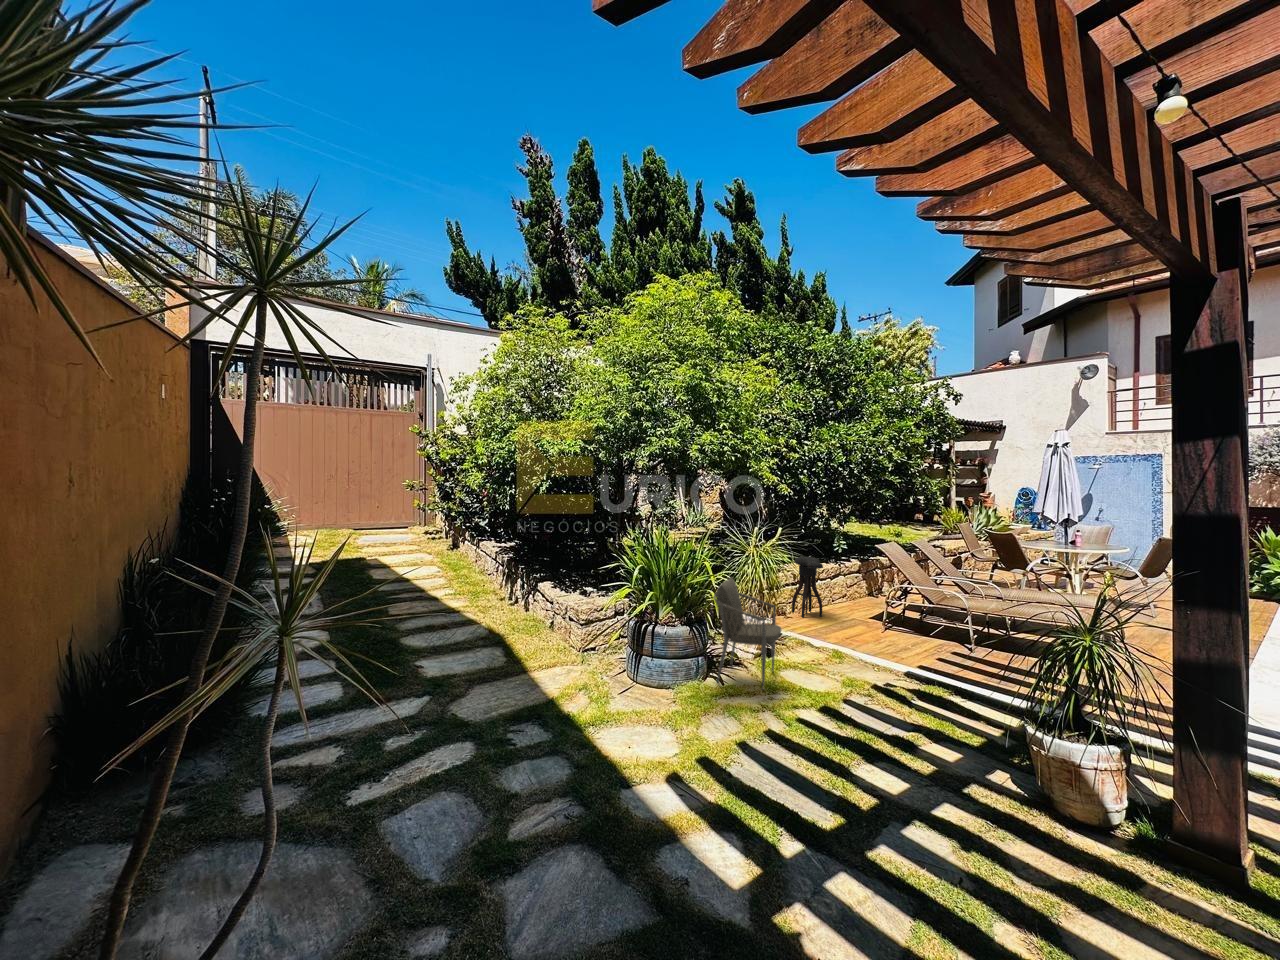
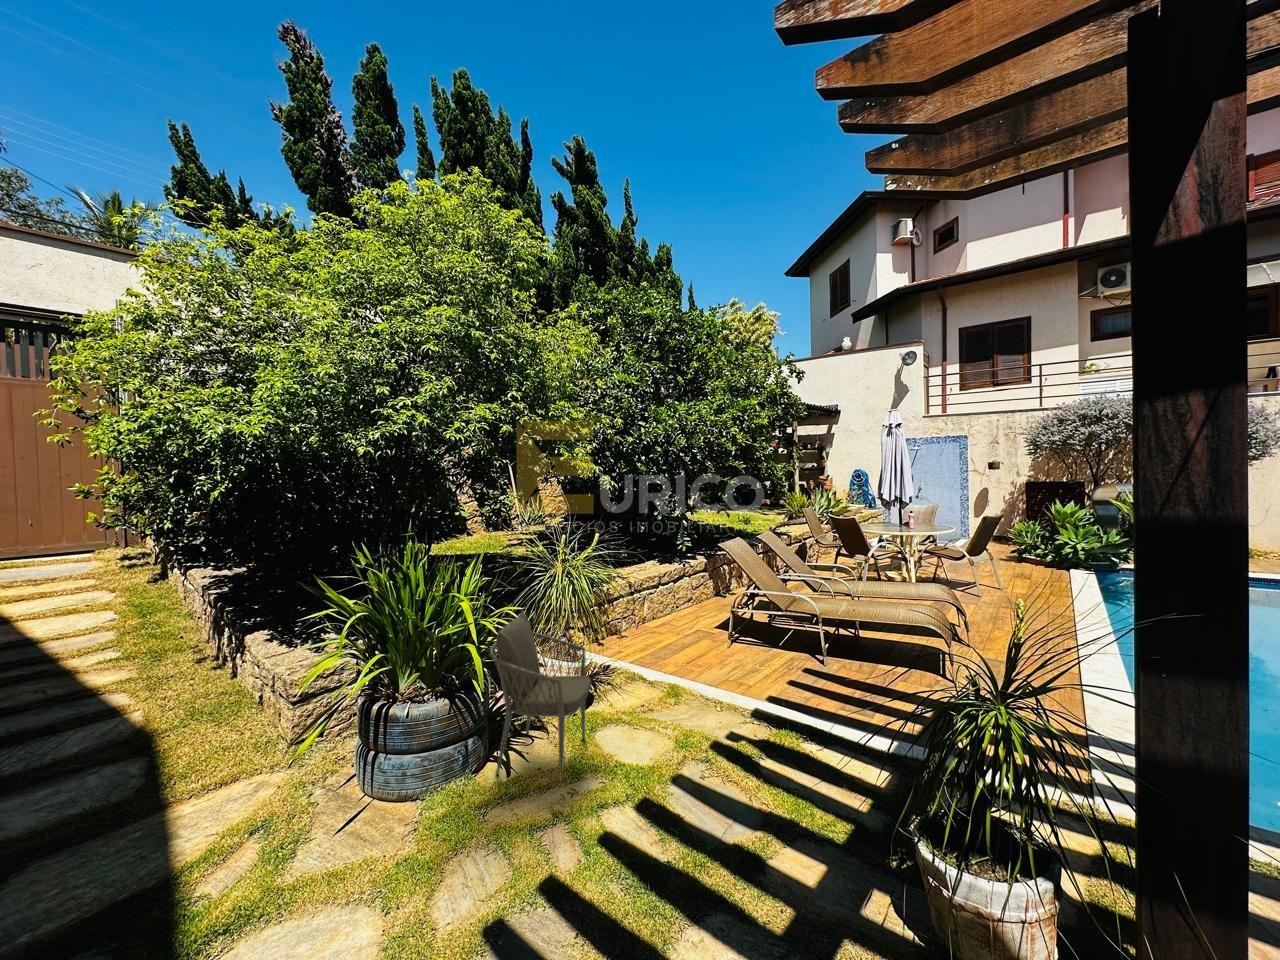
stool: present [792,557,823,617] -> none [626,560,661,635]

